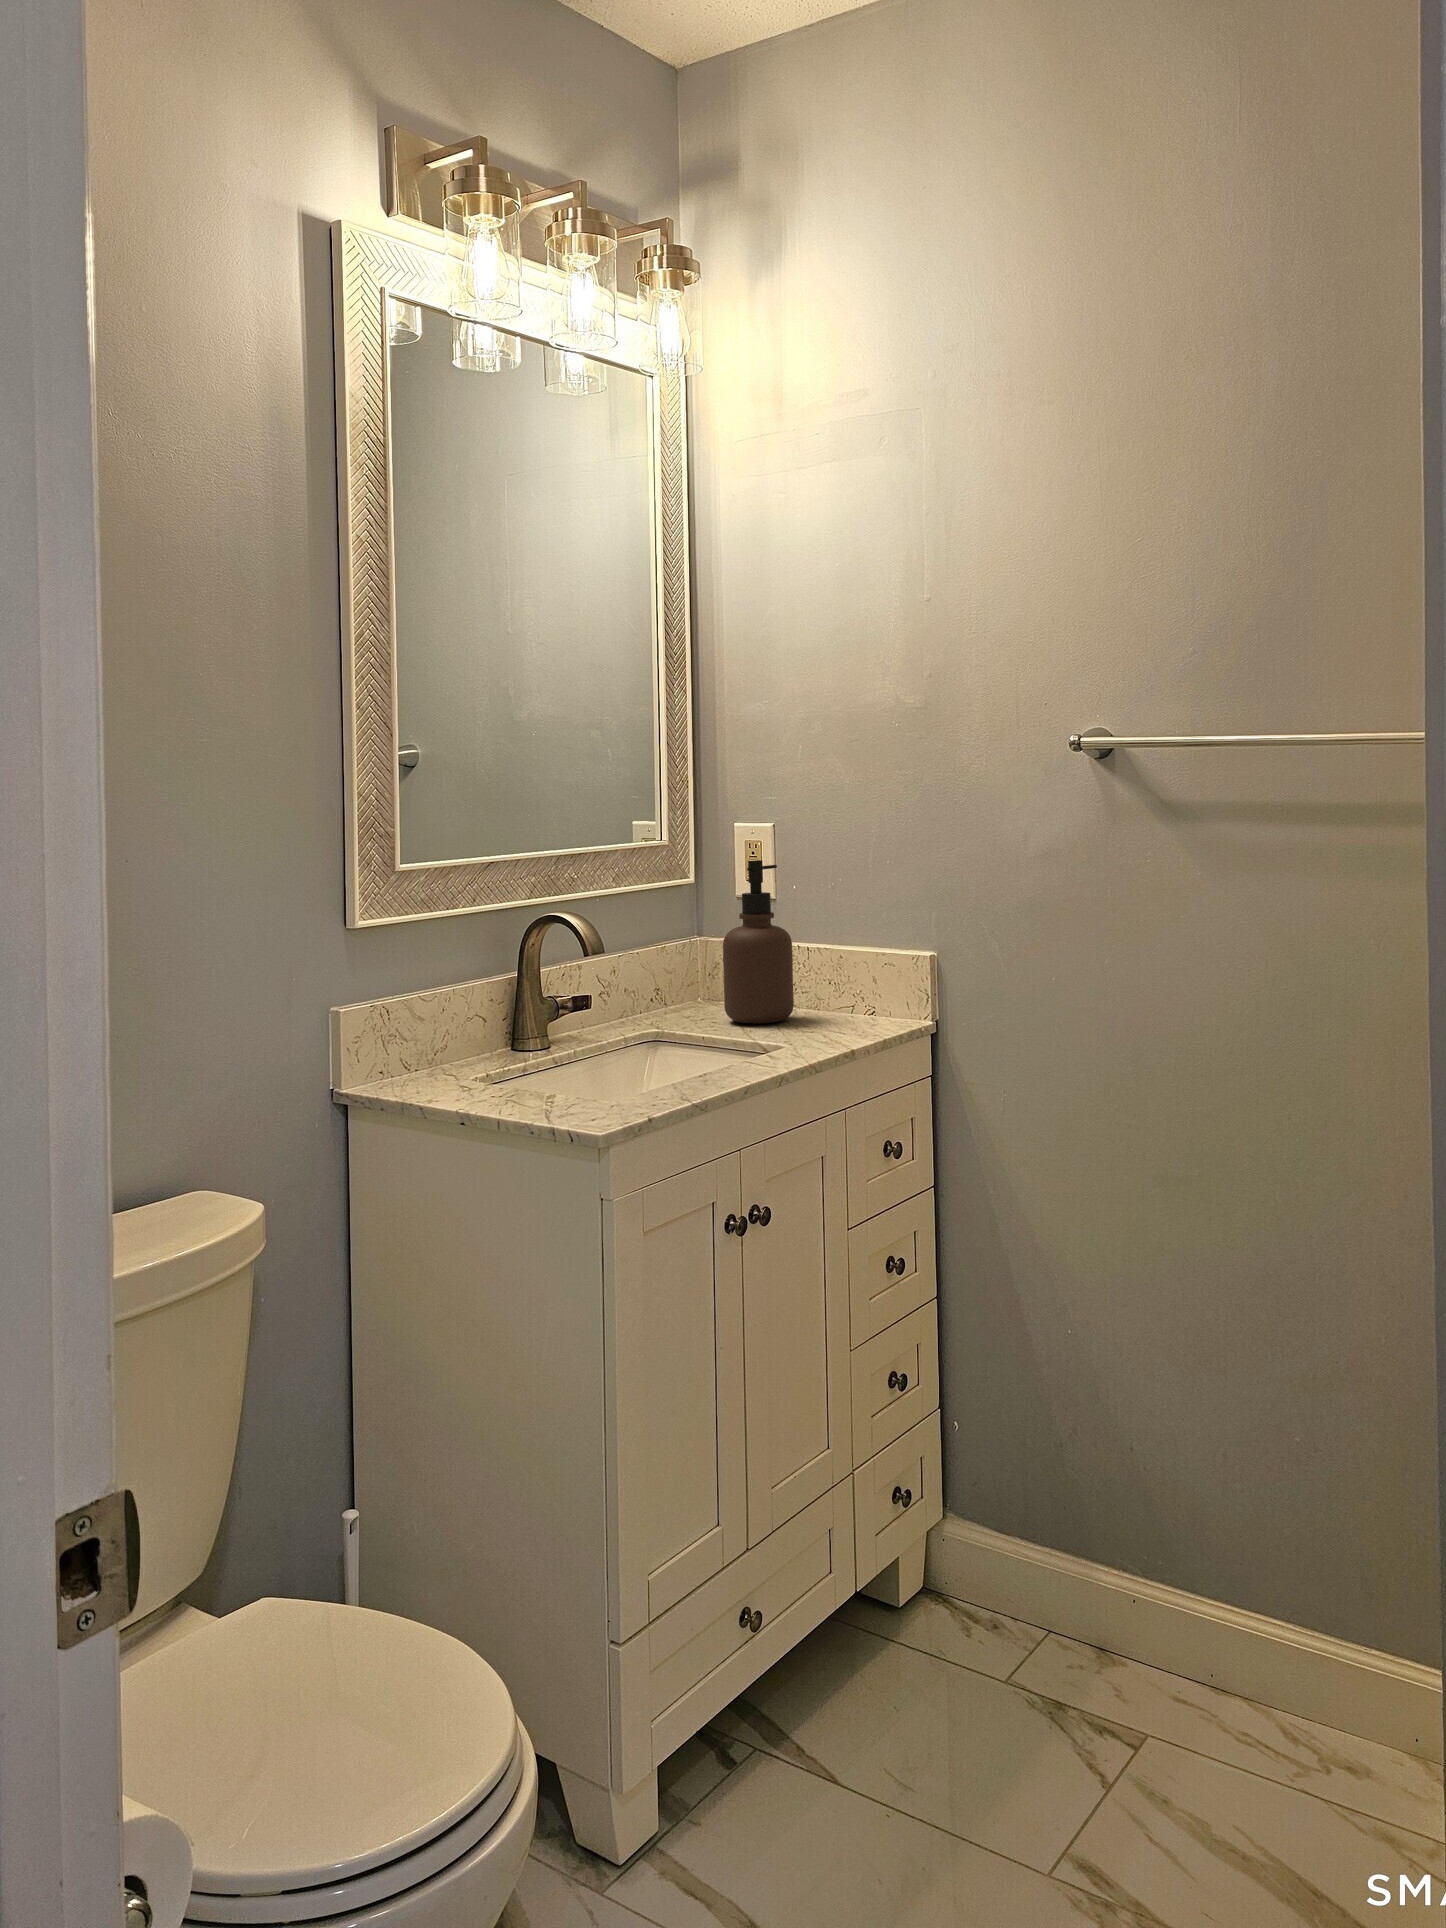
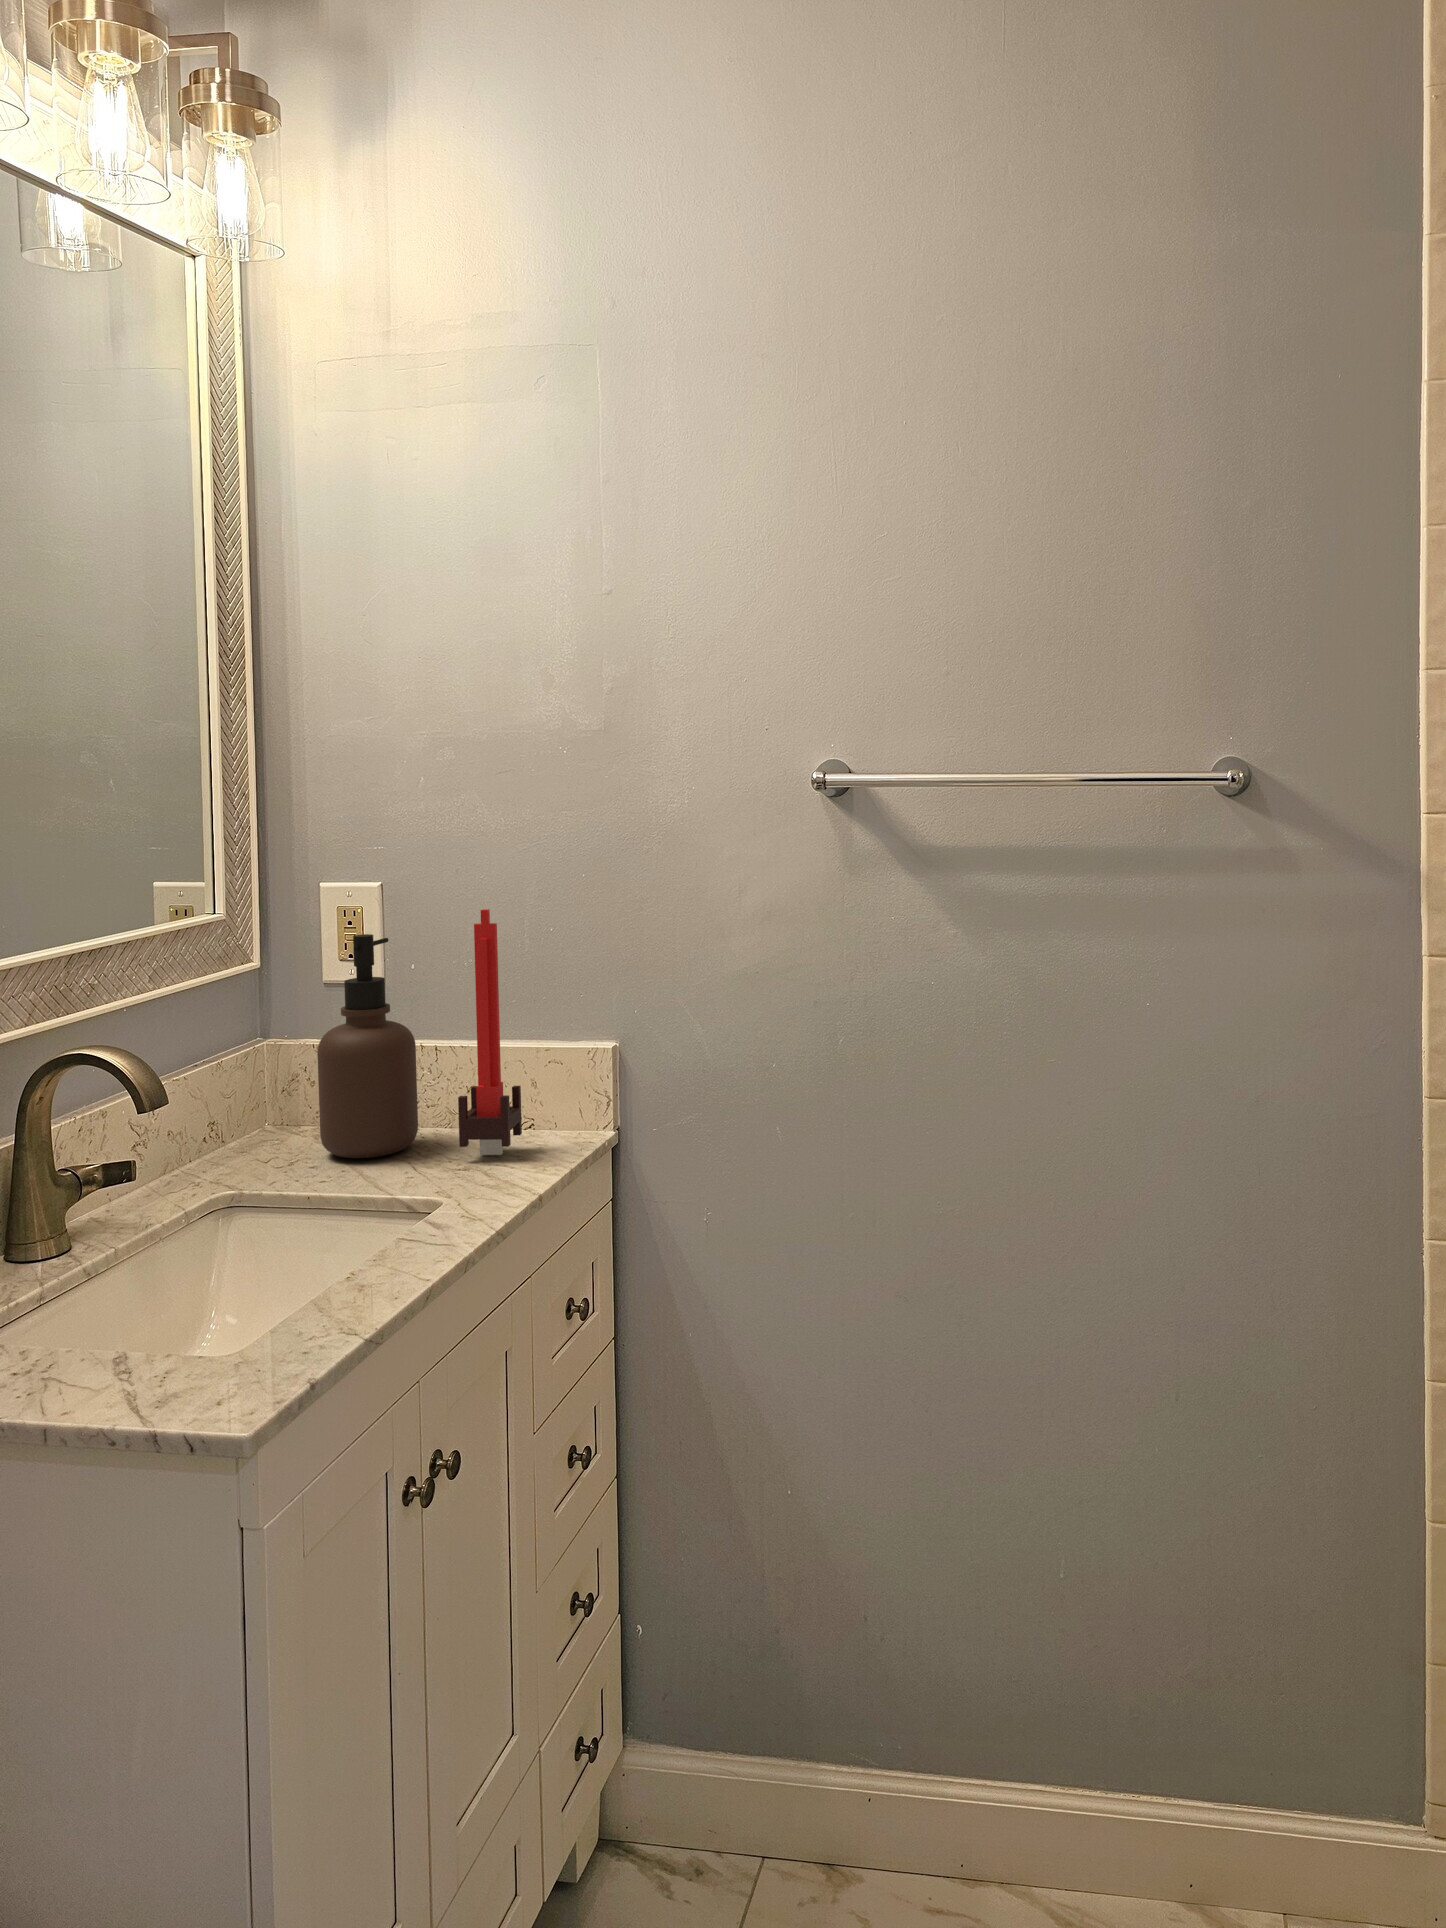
candle: none [813,842,864,1028] -> present [458,909,522,1155]

